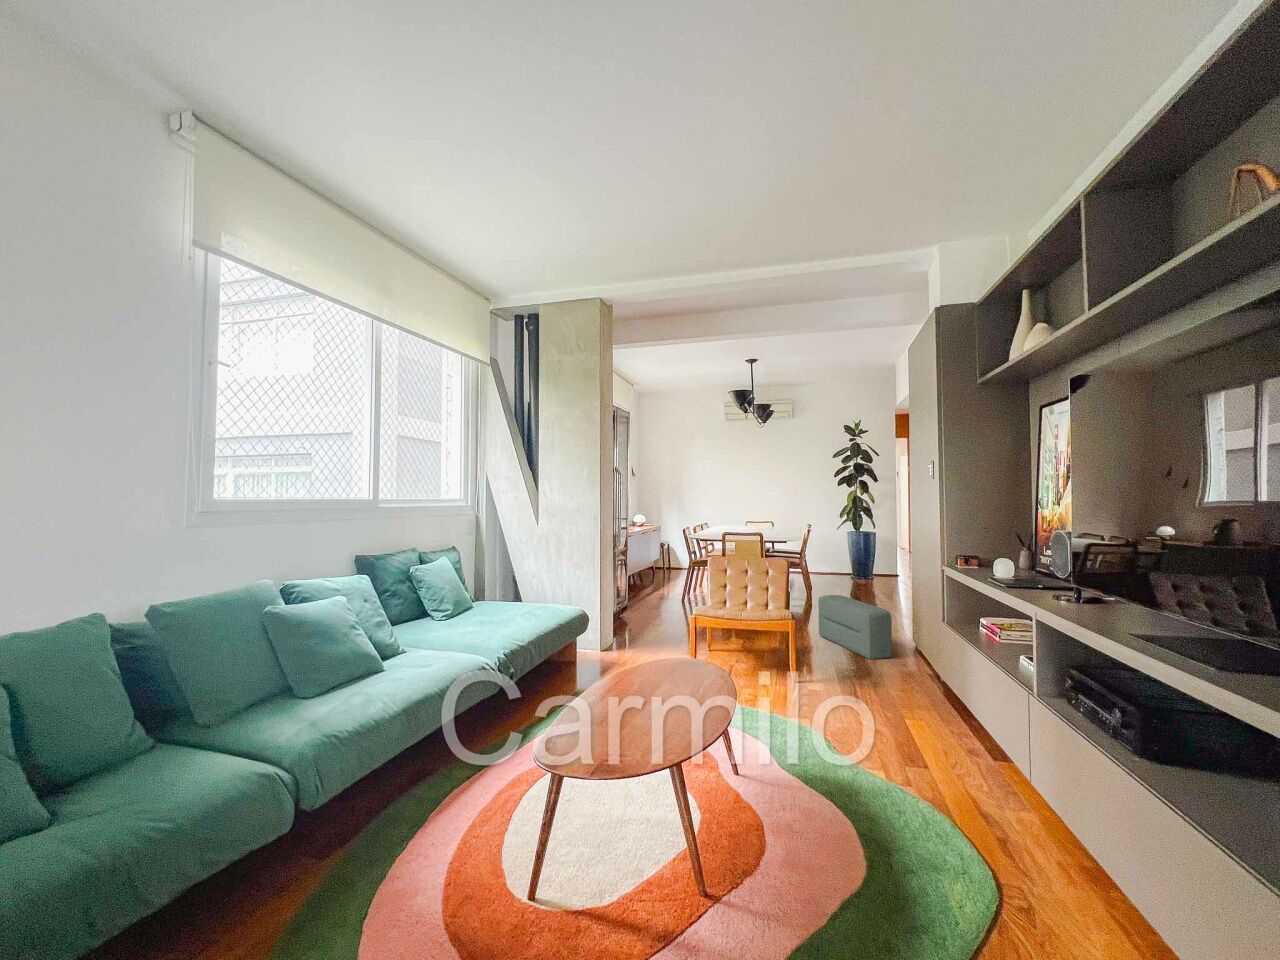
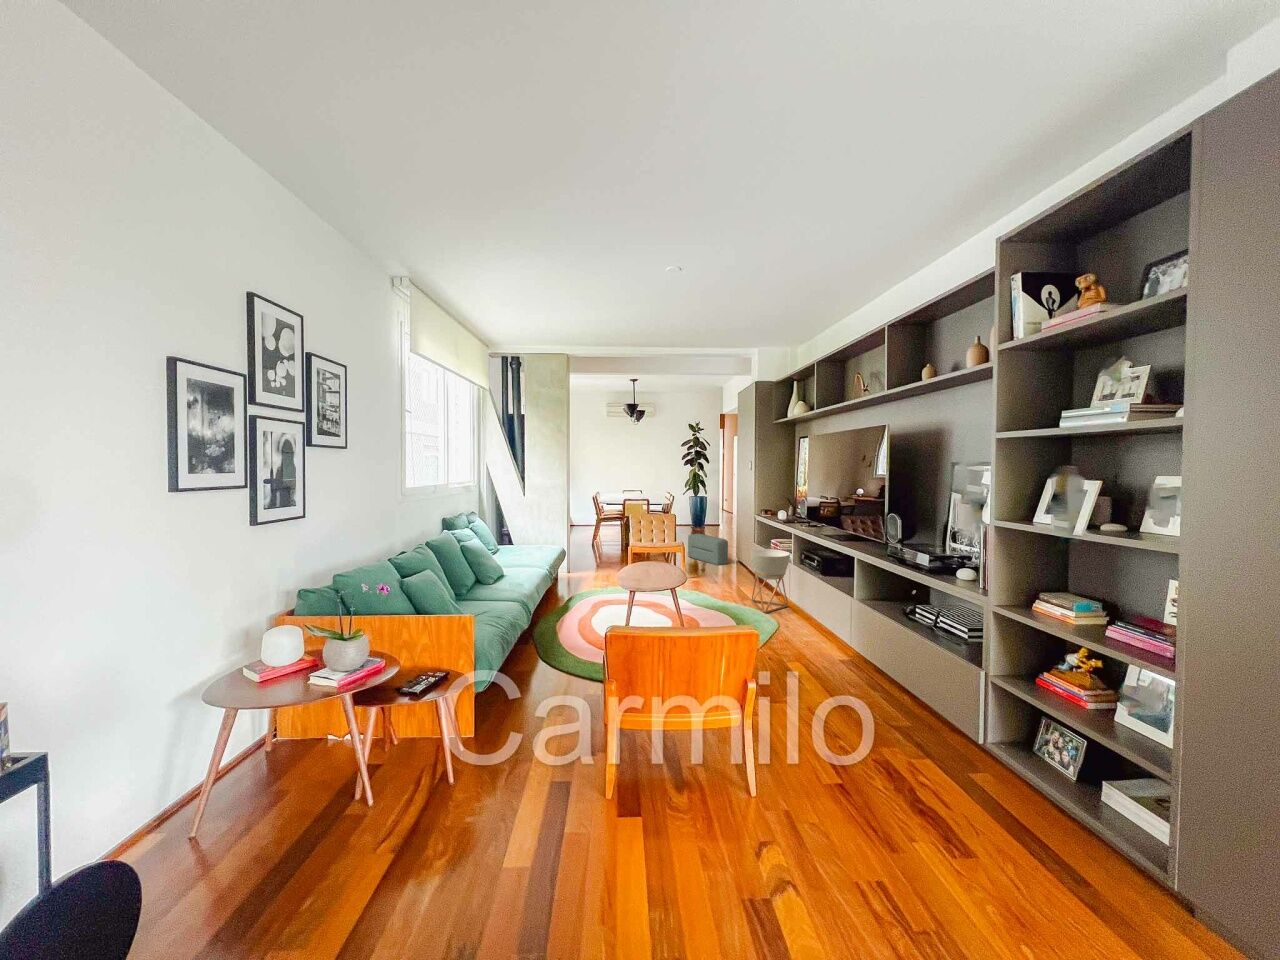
planter: none [914,650,1029,830] -> present [751,549,790,613]

